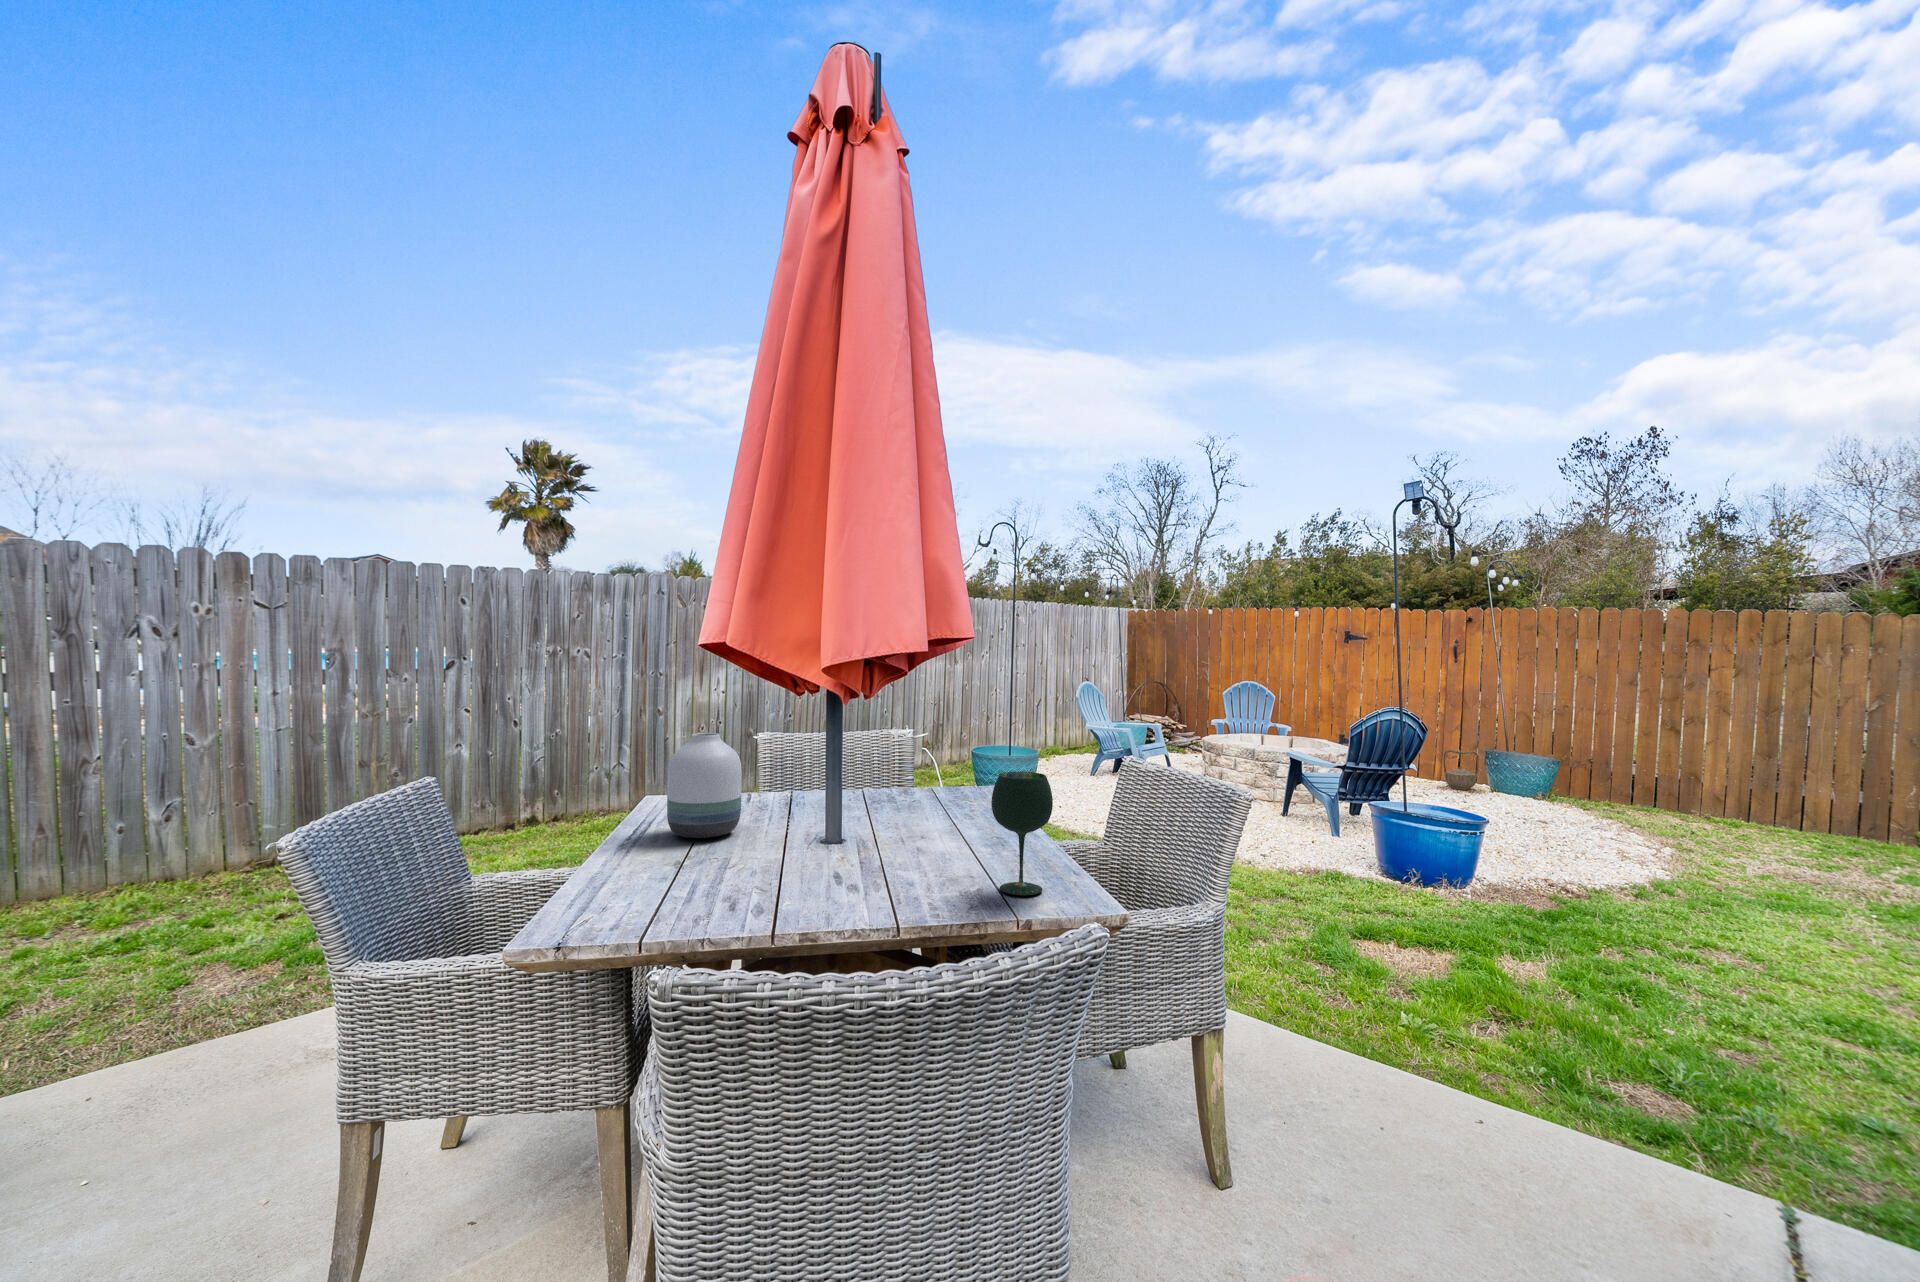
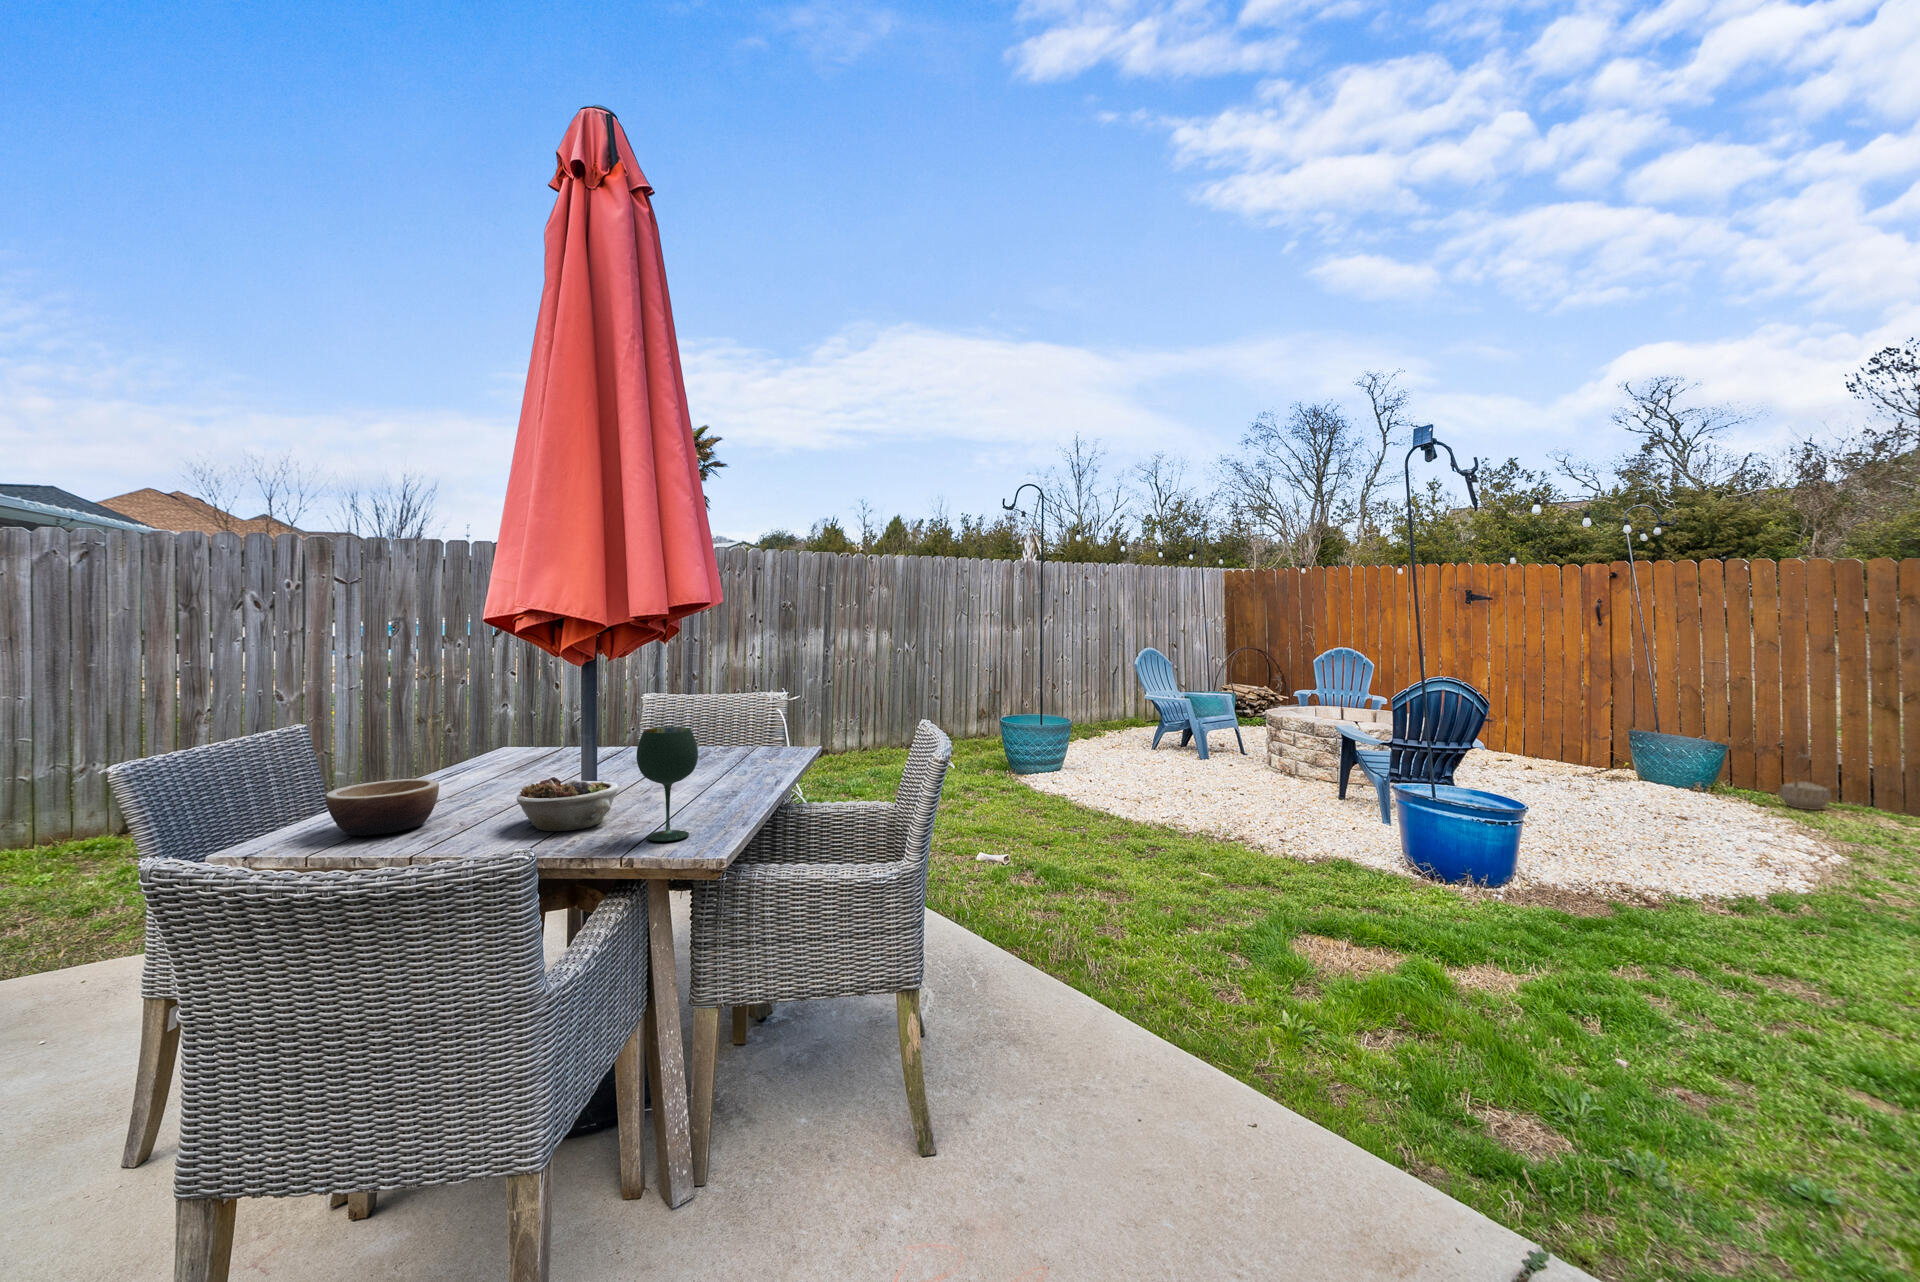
vase: present [667,733,742,838] -> none [463,690,536,783]
basket: present [1444,750,1479,790] -> present [1779,755,1832,810]
succulent planter: none [834,830,935,891] -> present [517,777,619,831]
bowl: none [628,838,741,909] -> present [325,779,439,835]

